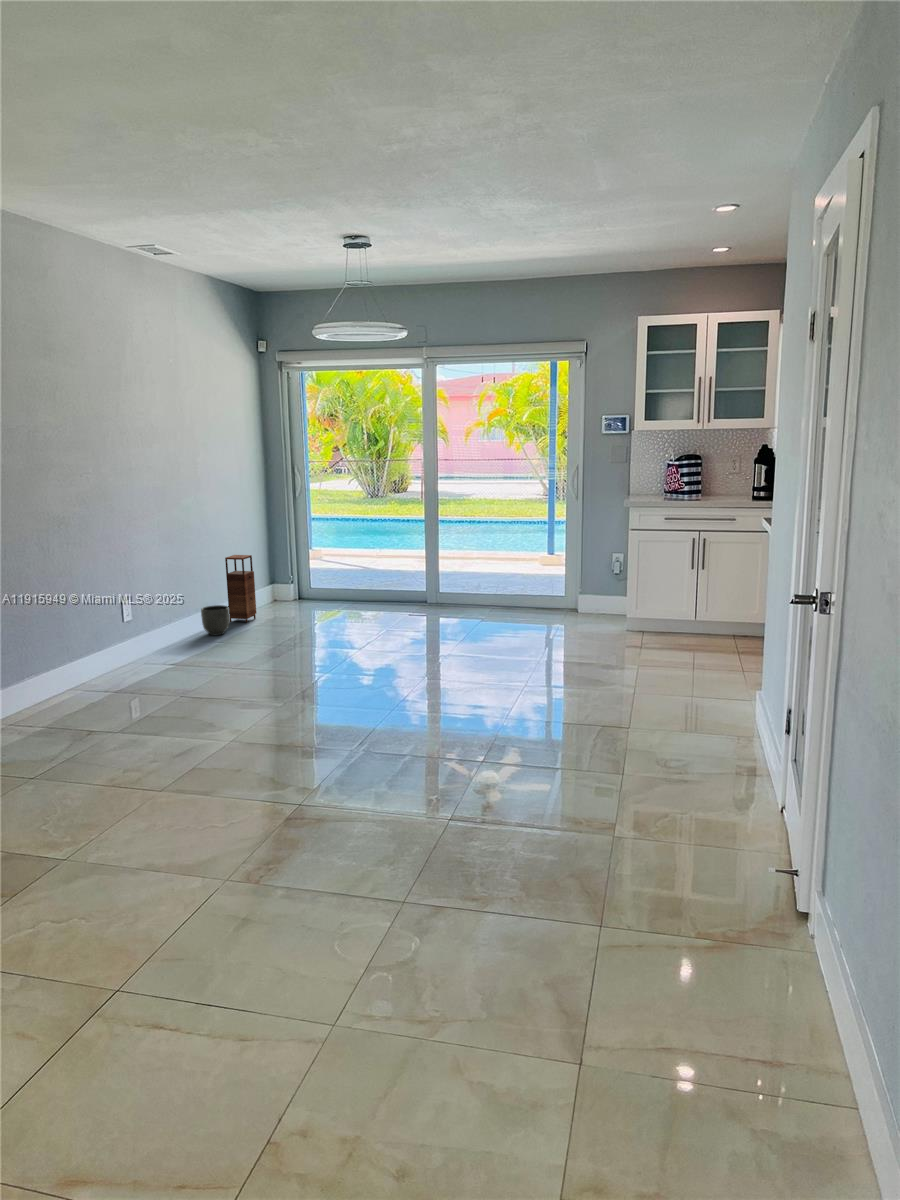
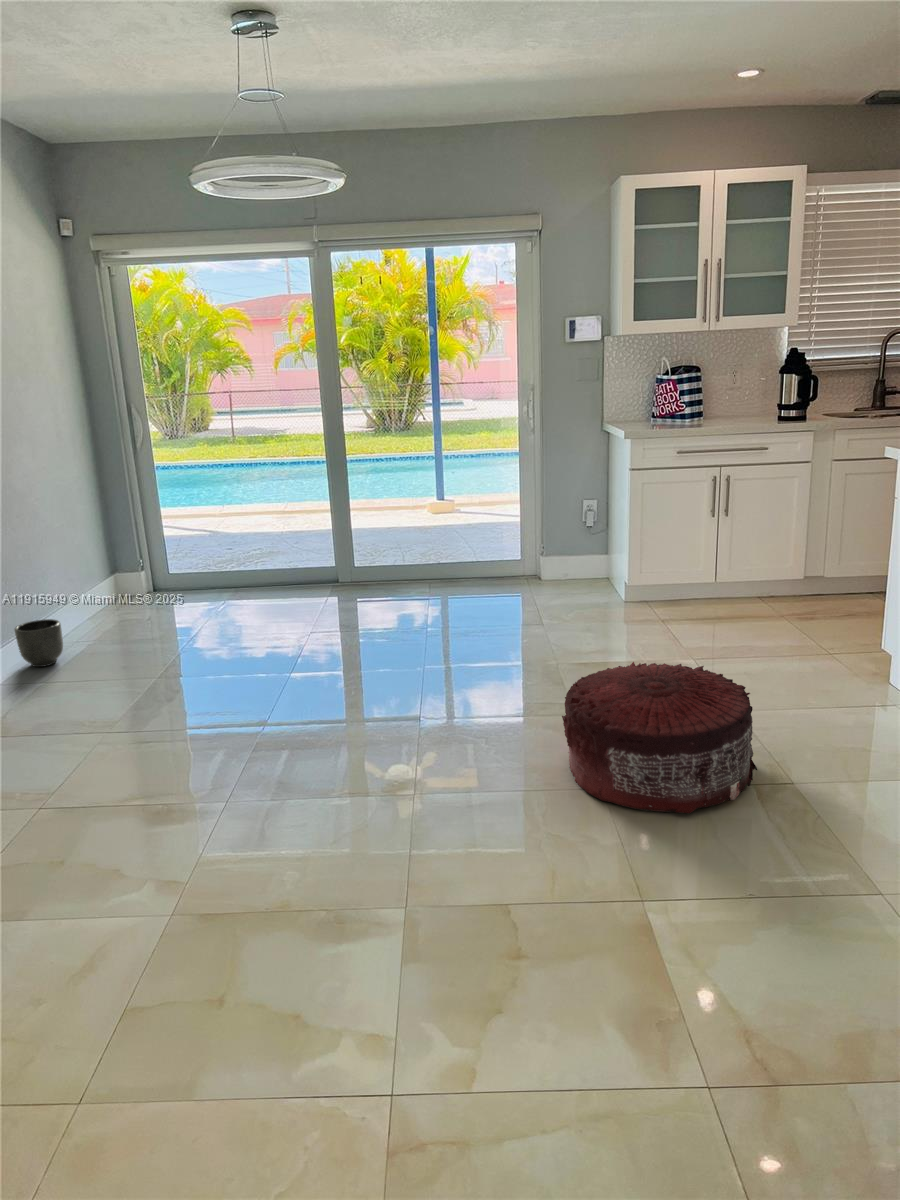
storage cabinet: present [225,555,256,623] -> none [44,539,101,640]
pouf: none [503,648,621,733] -> present [562,662,757,814]

